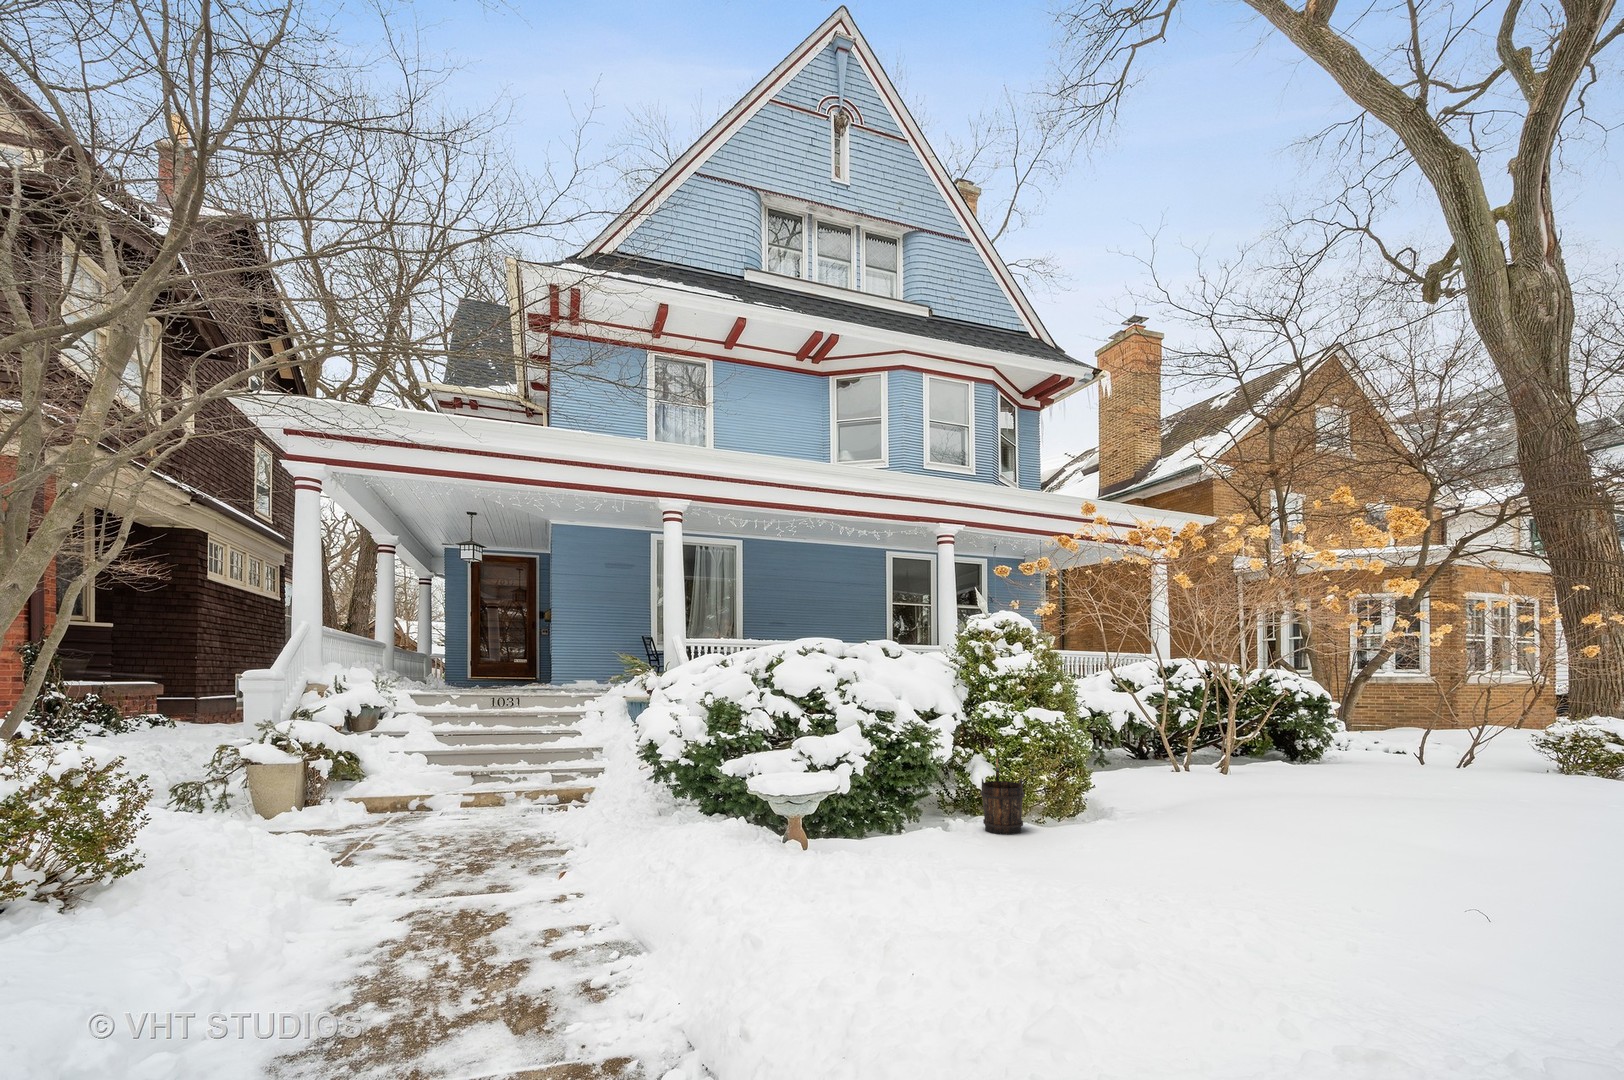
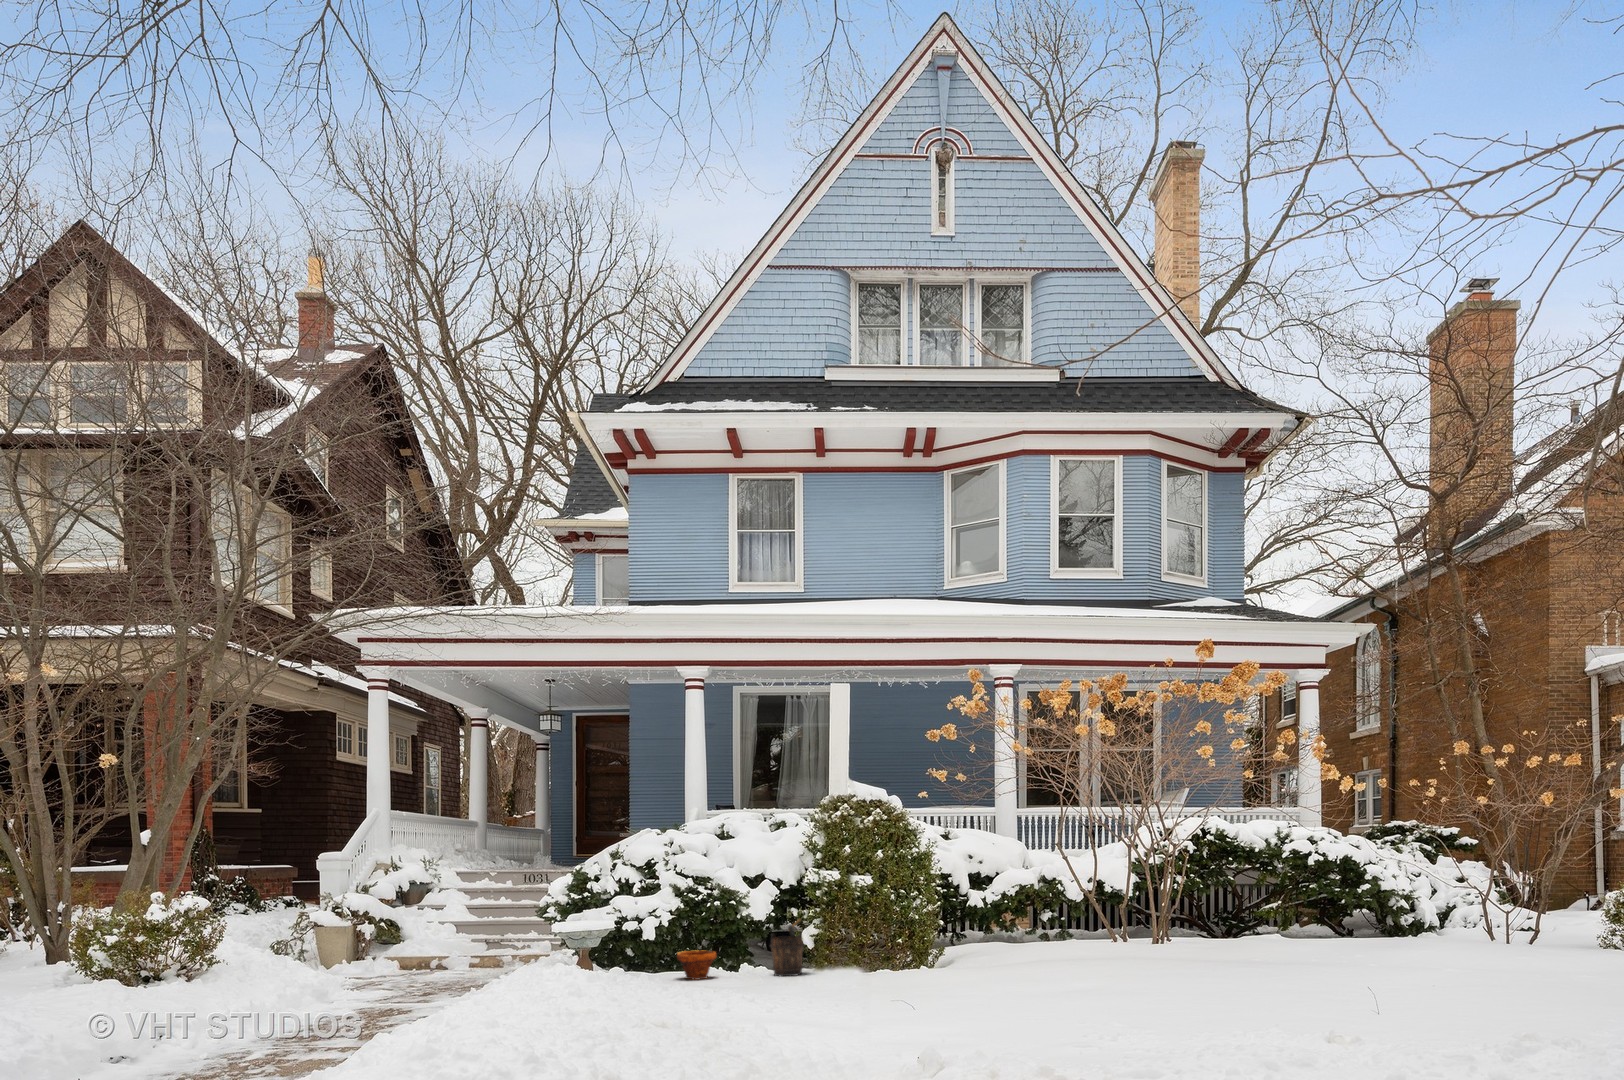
planter: none [875,804,928,846] -> present [677,951,716,980]

